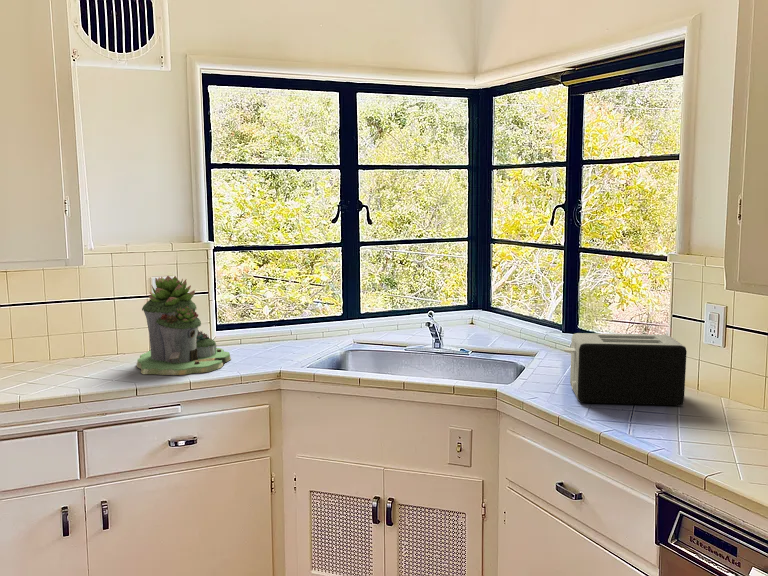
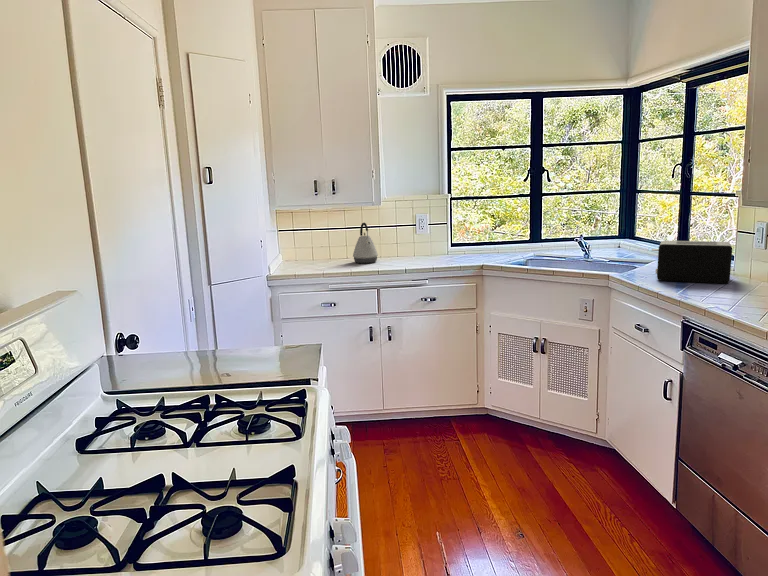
succulent planter: present [137,276,231,375] -> none [408,211,458,264]
kettle: none [24,297,77,376] -> present [353,223,378,263]

